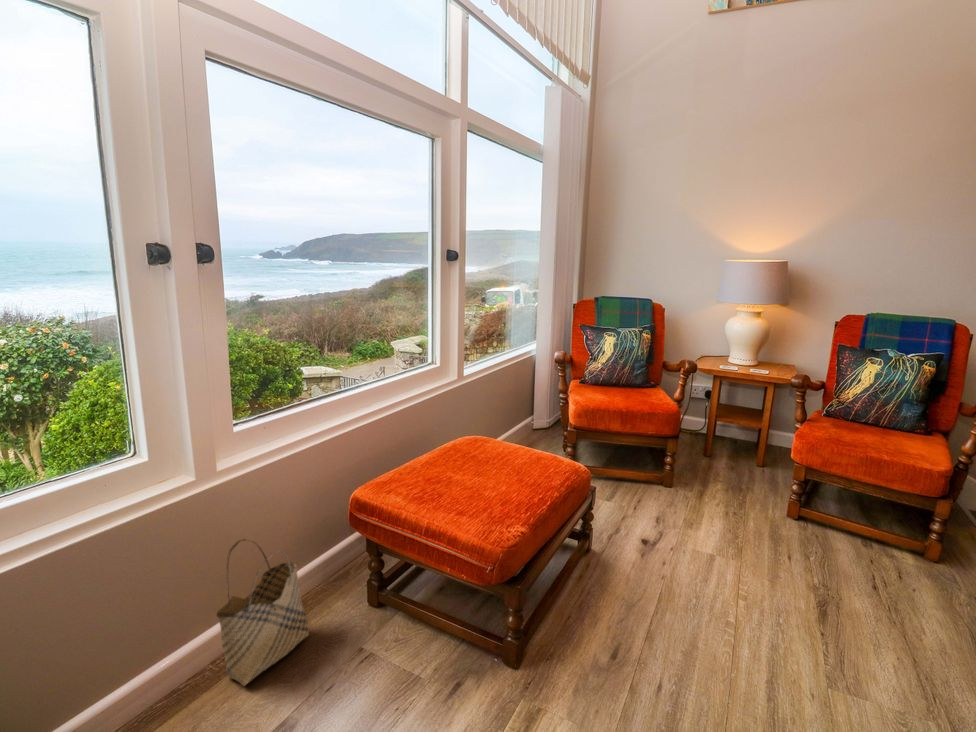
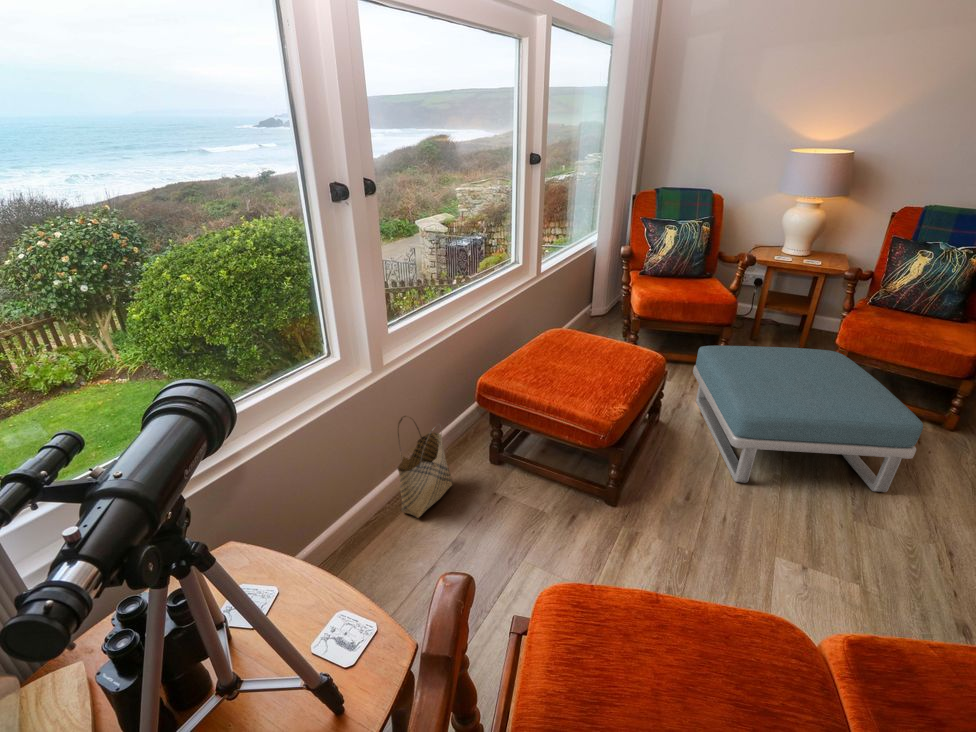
footstool: none [630,458,898,648] -> present [693,346,923,492]

